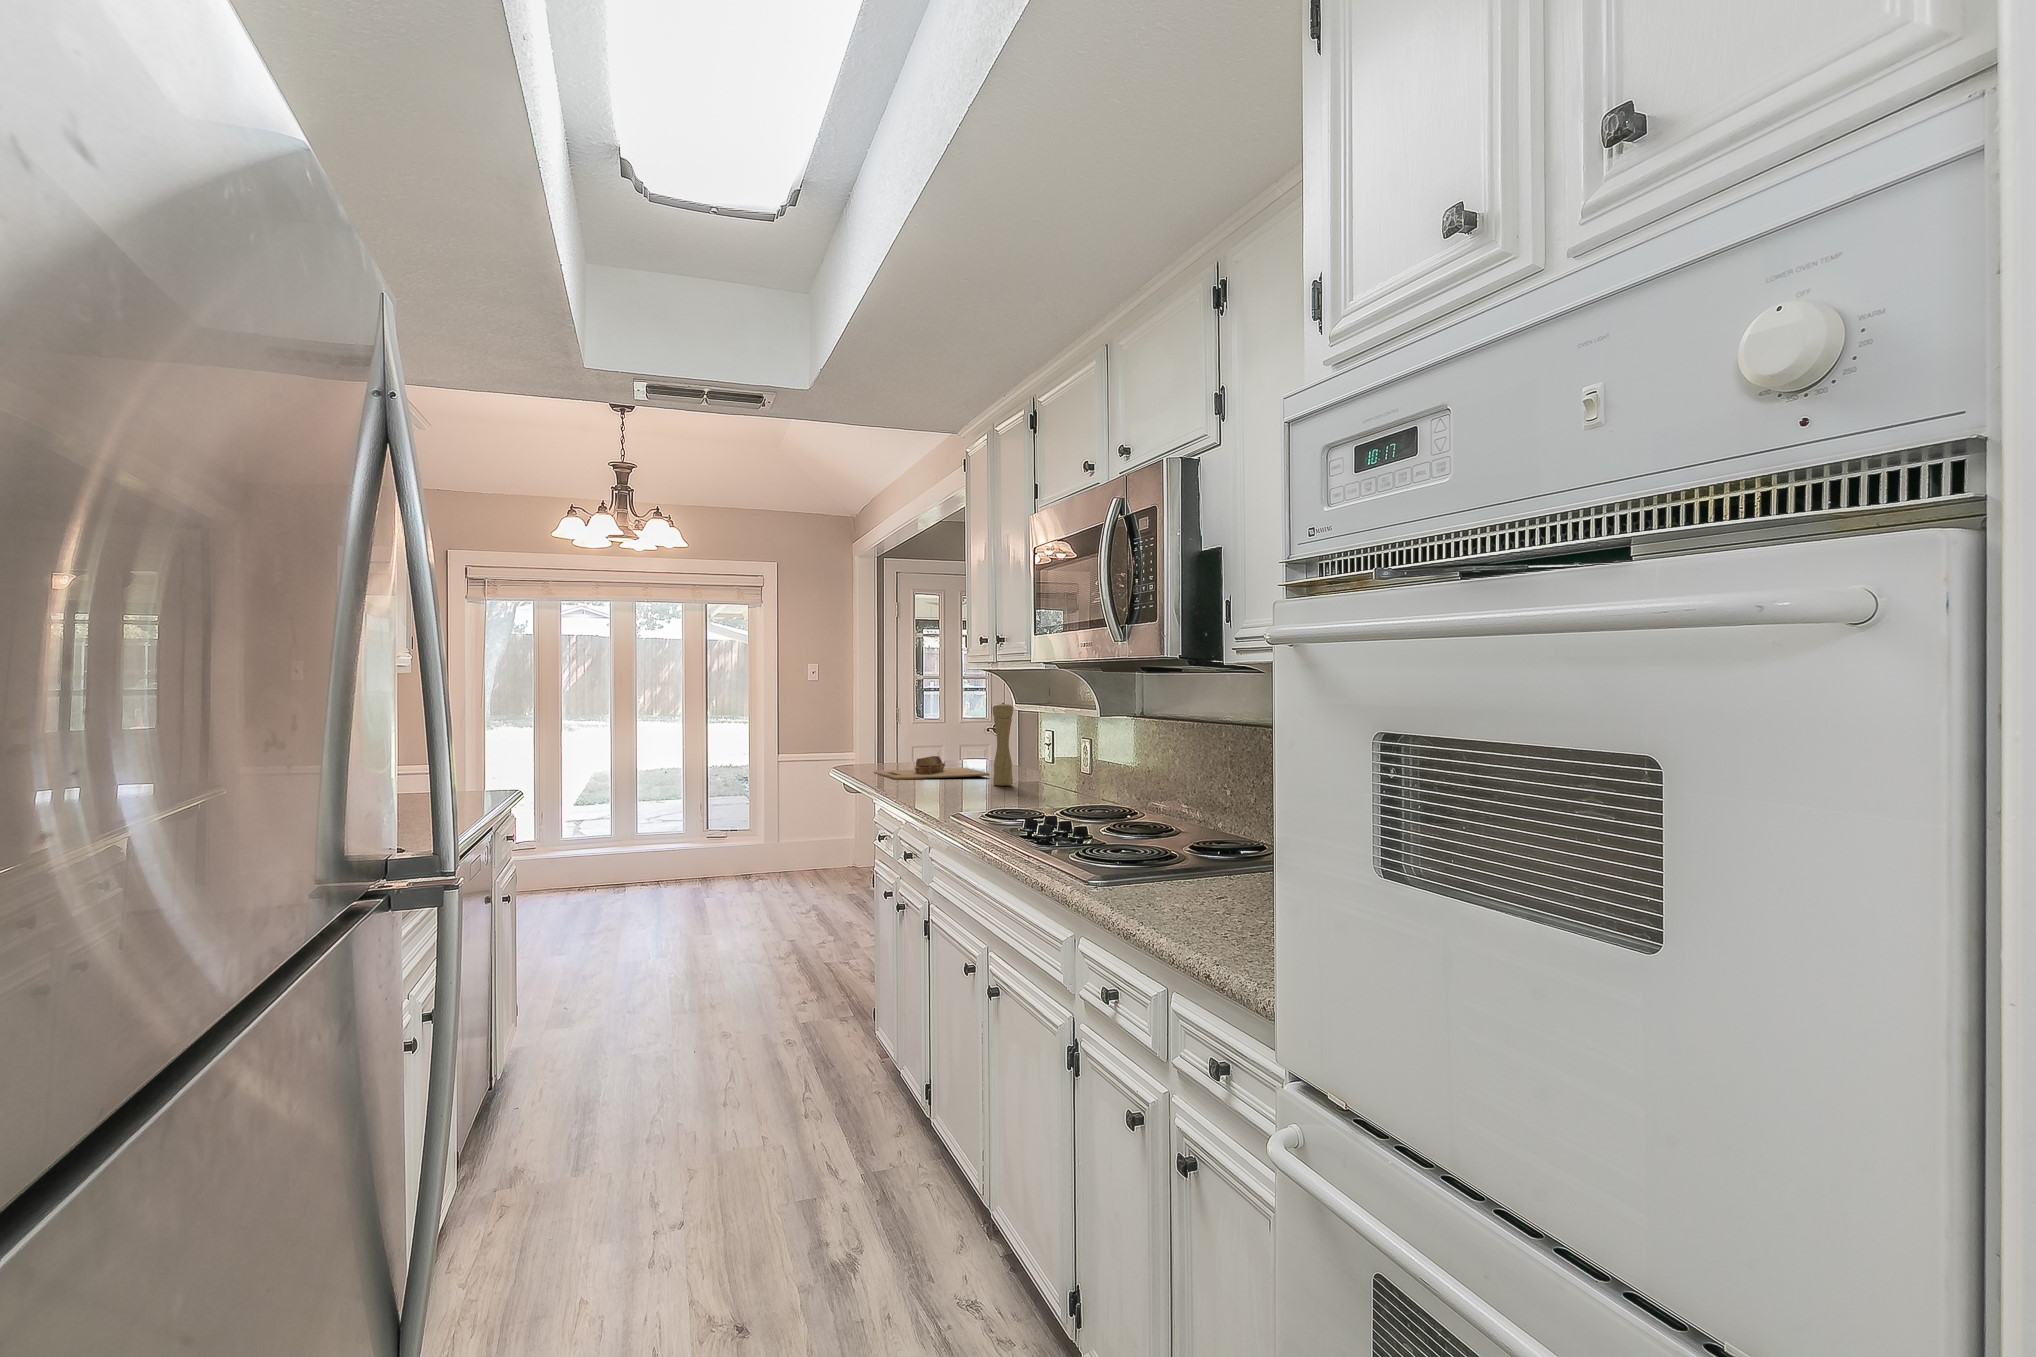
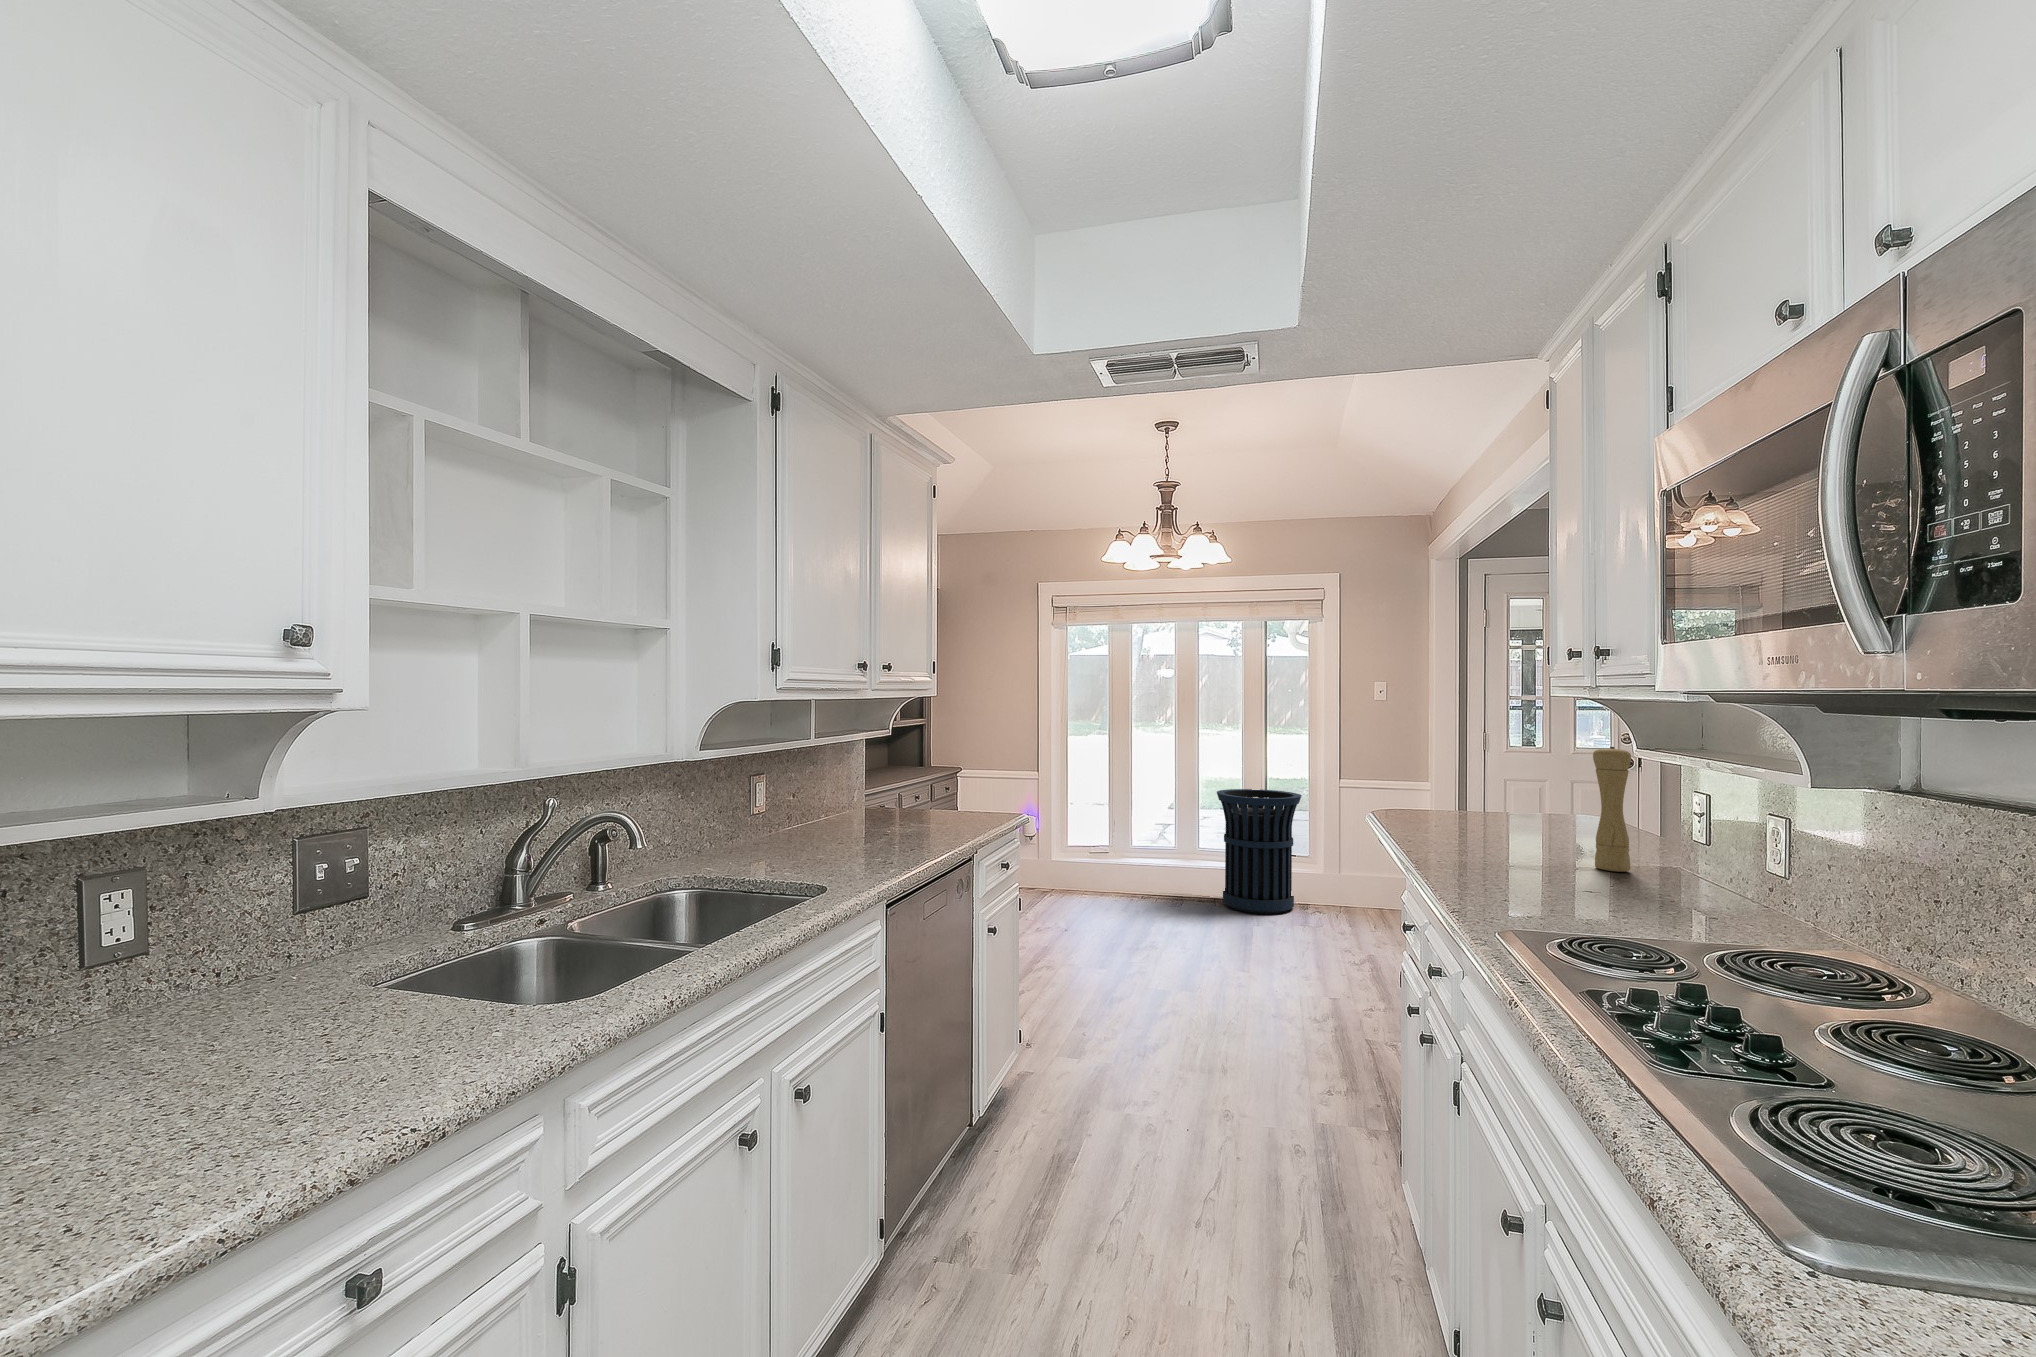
cutting board: present [874,756,990,780] -> none [1416,812,1593,848]
trash can: none [660,769,745,890] -> present [1217,789,1302,914]

